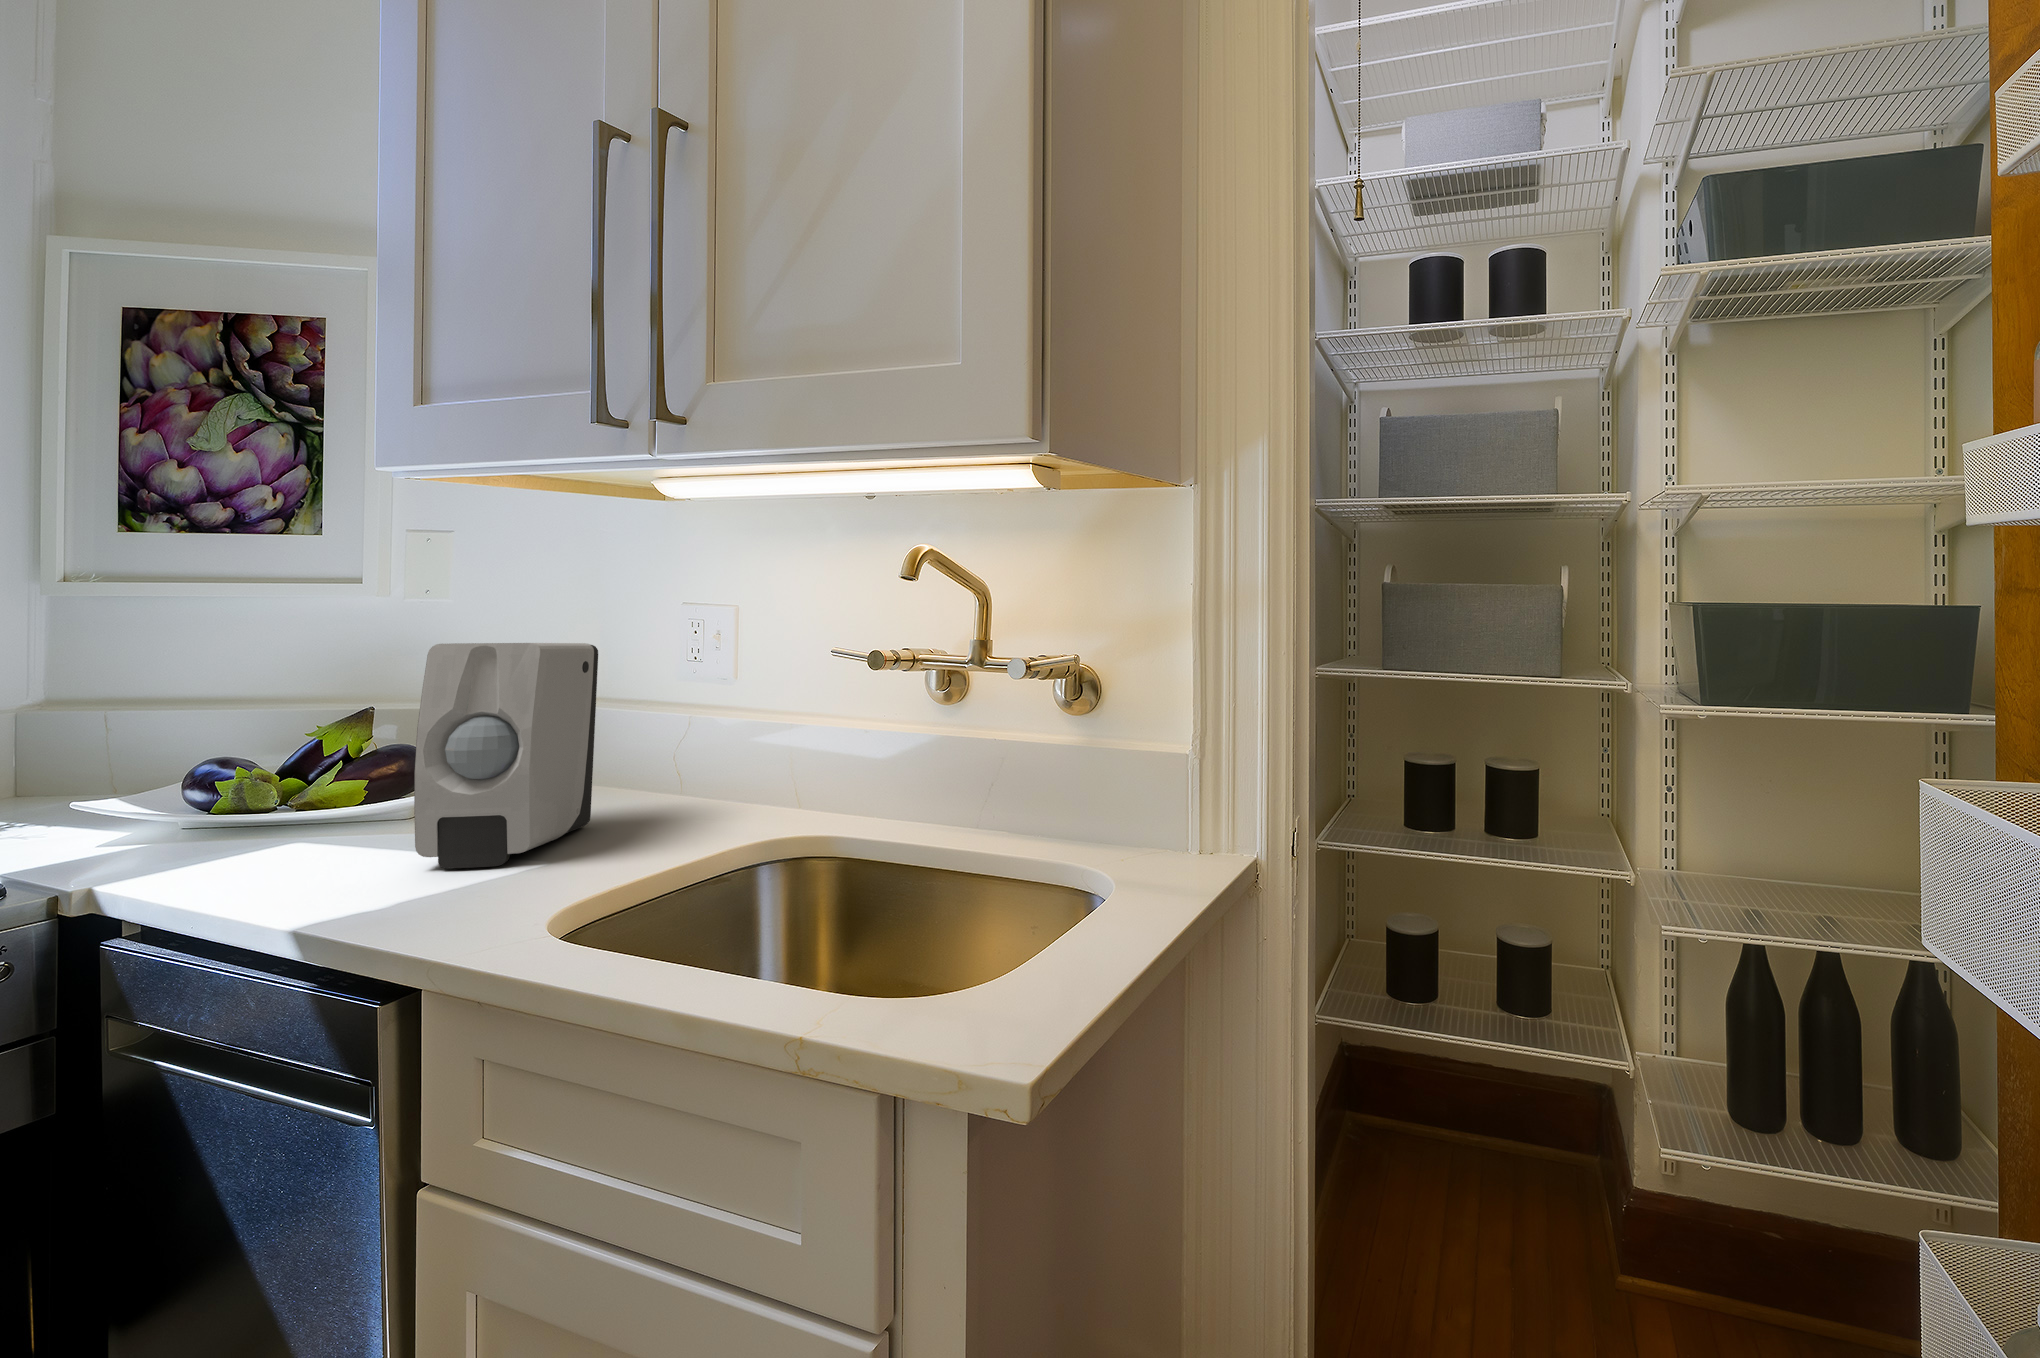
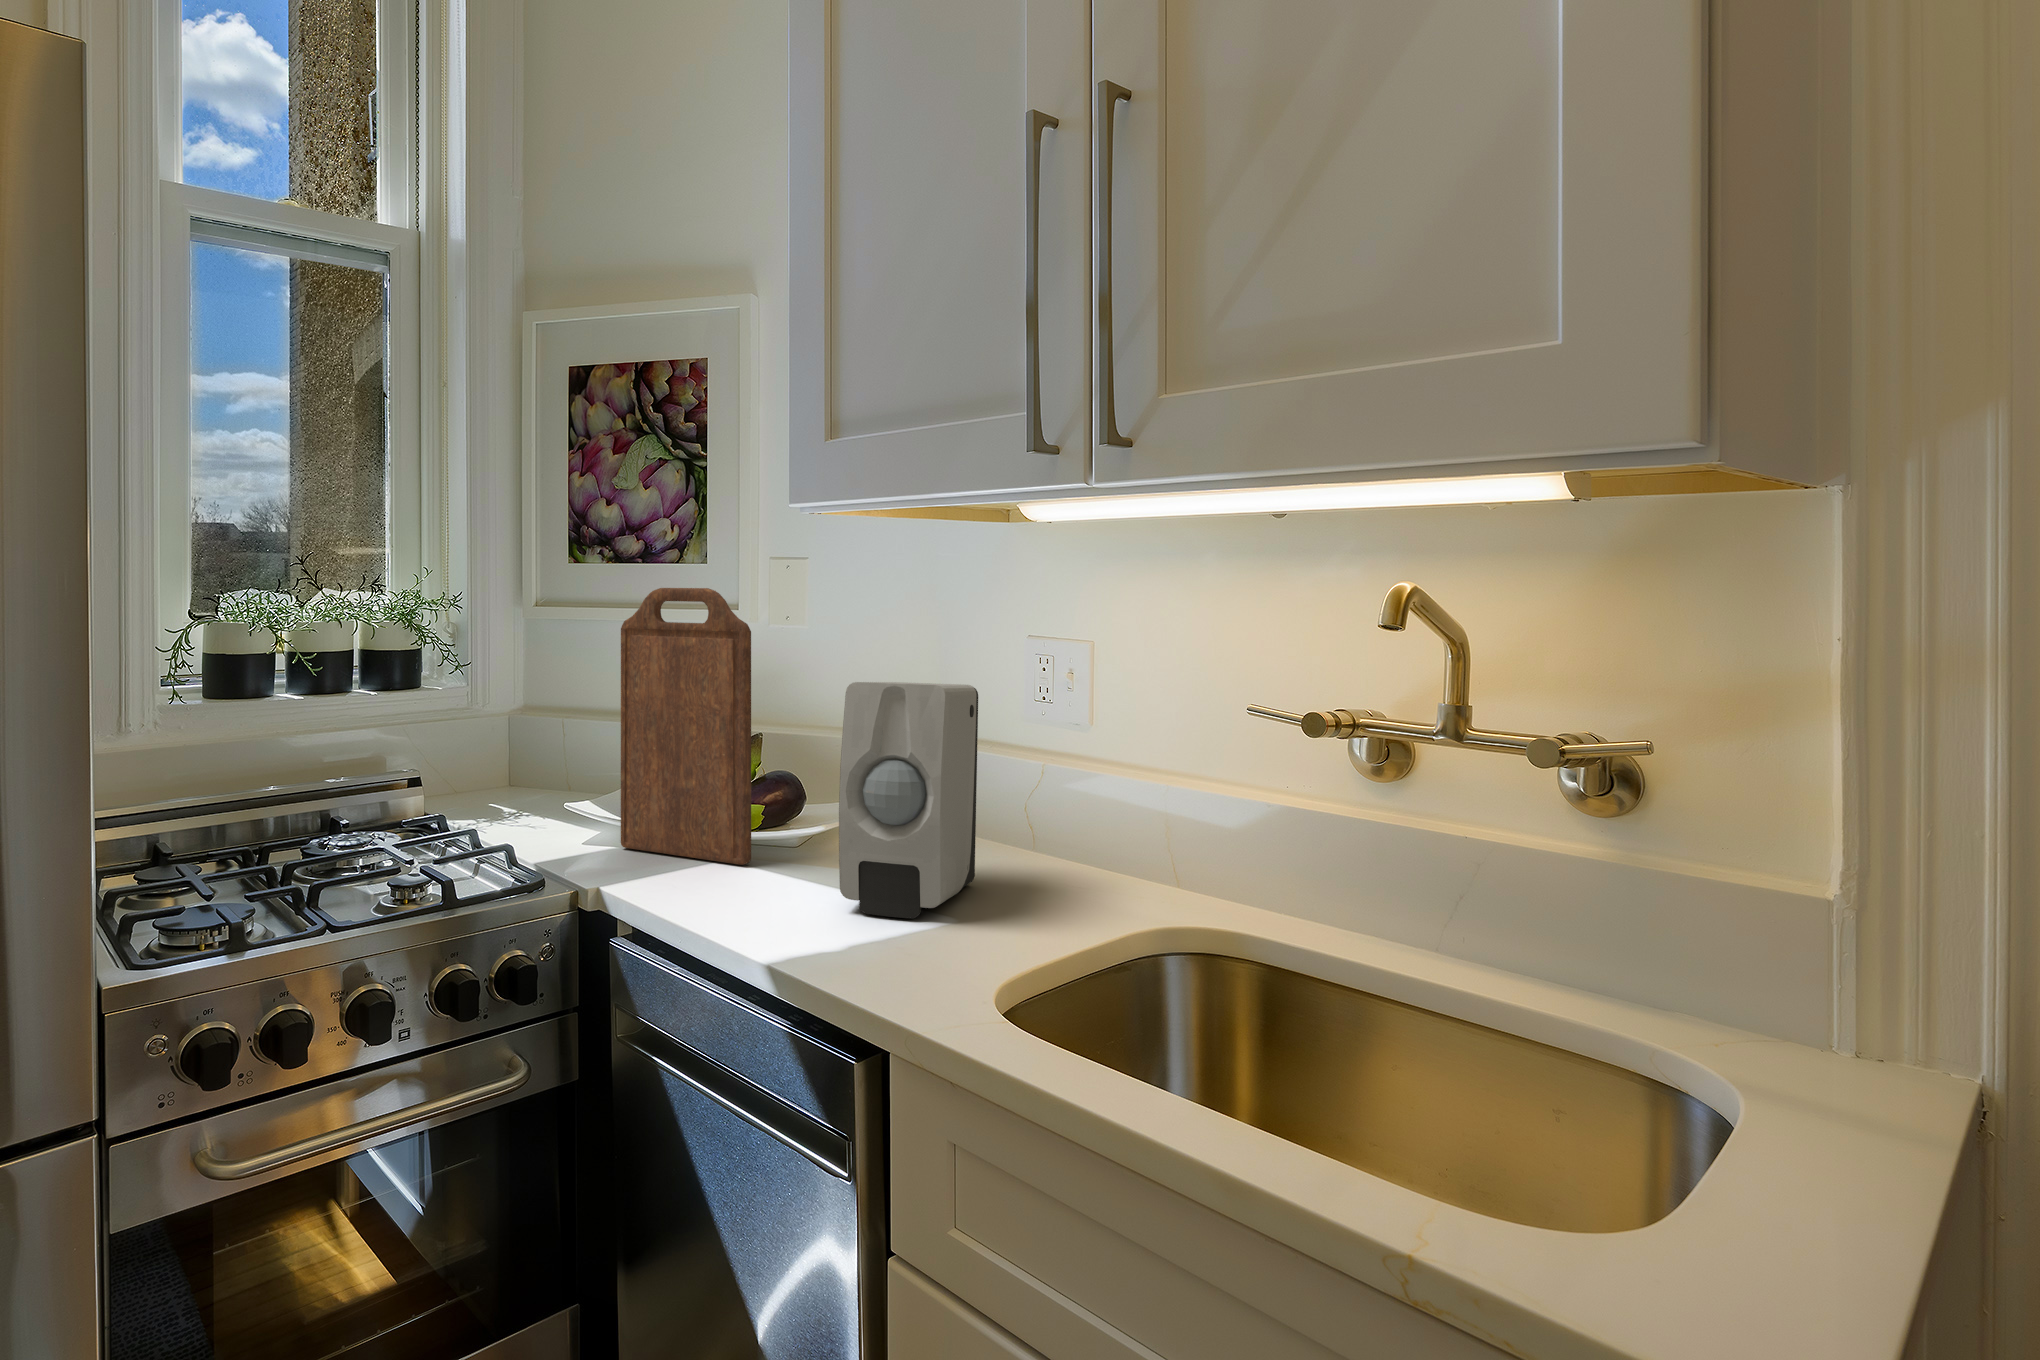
cutting board: none [150,554,332,841] -> present [621,588,751,865]

